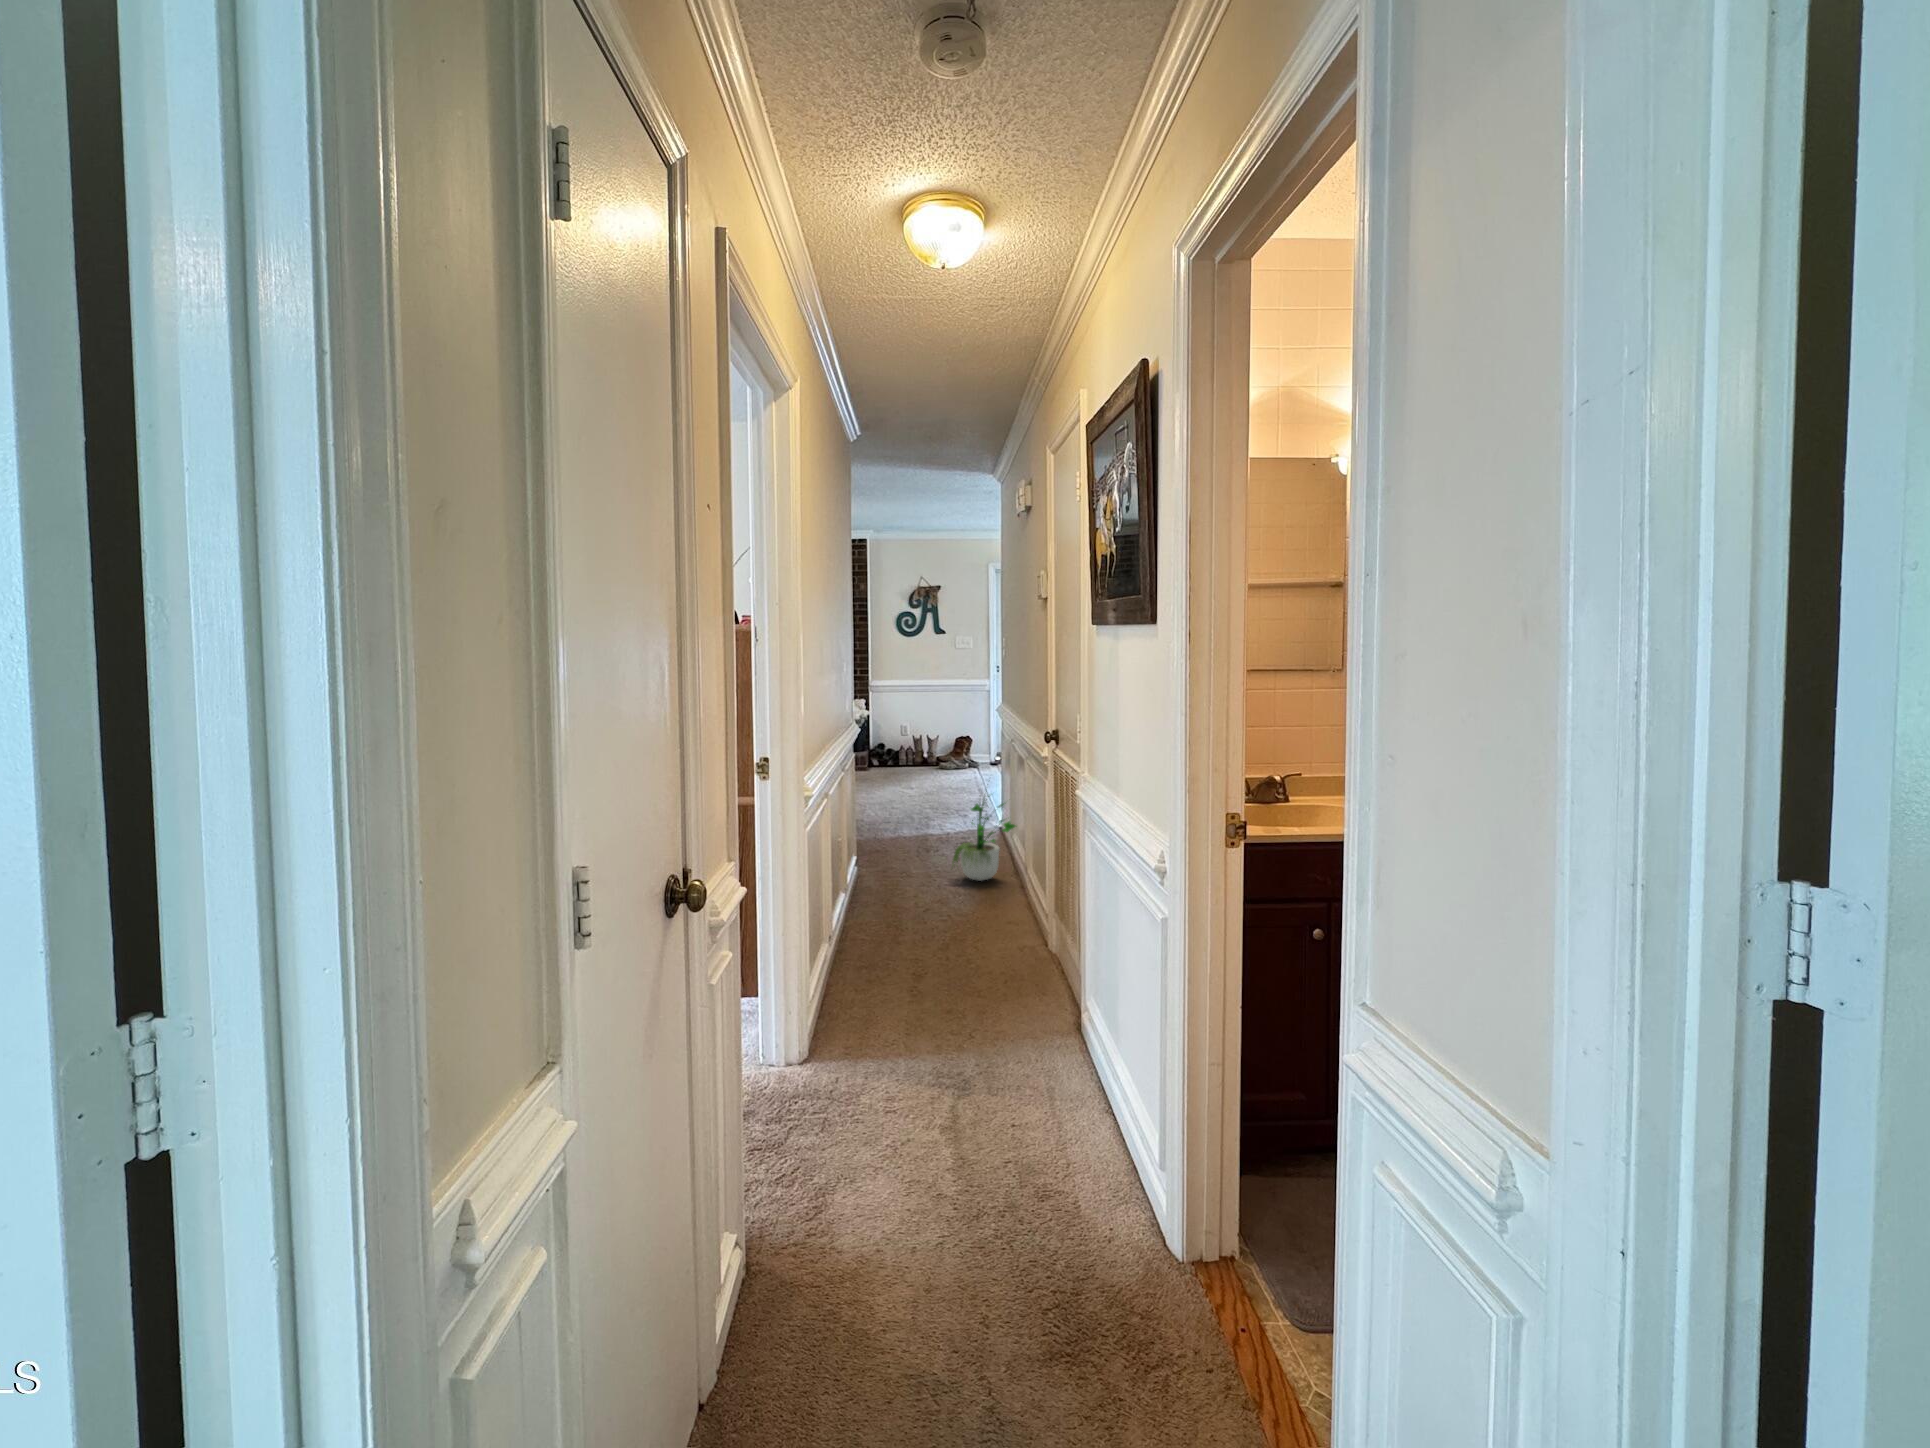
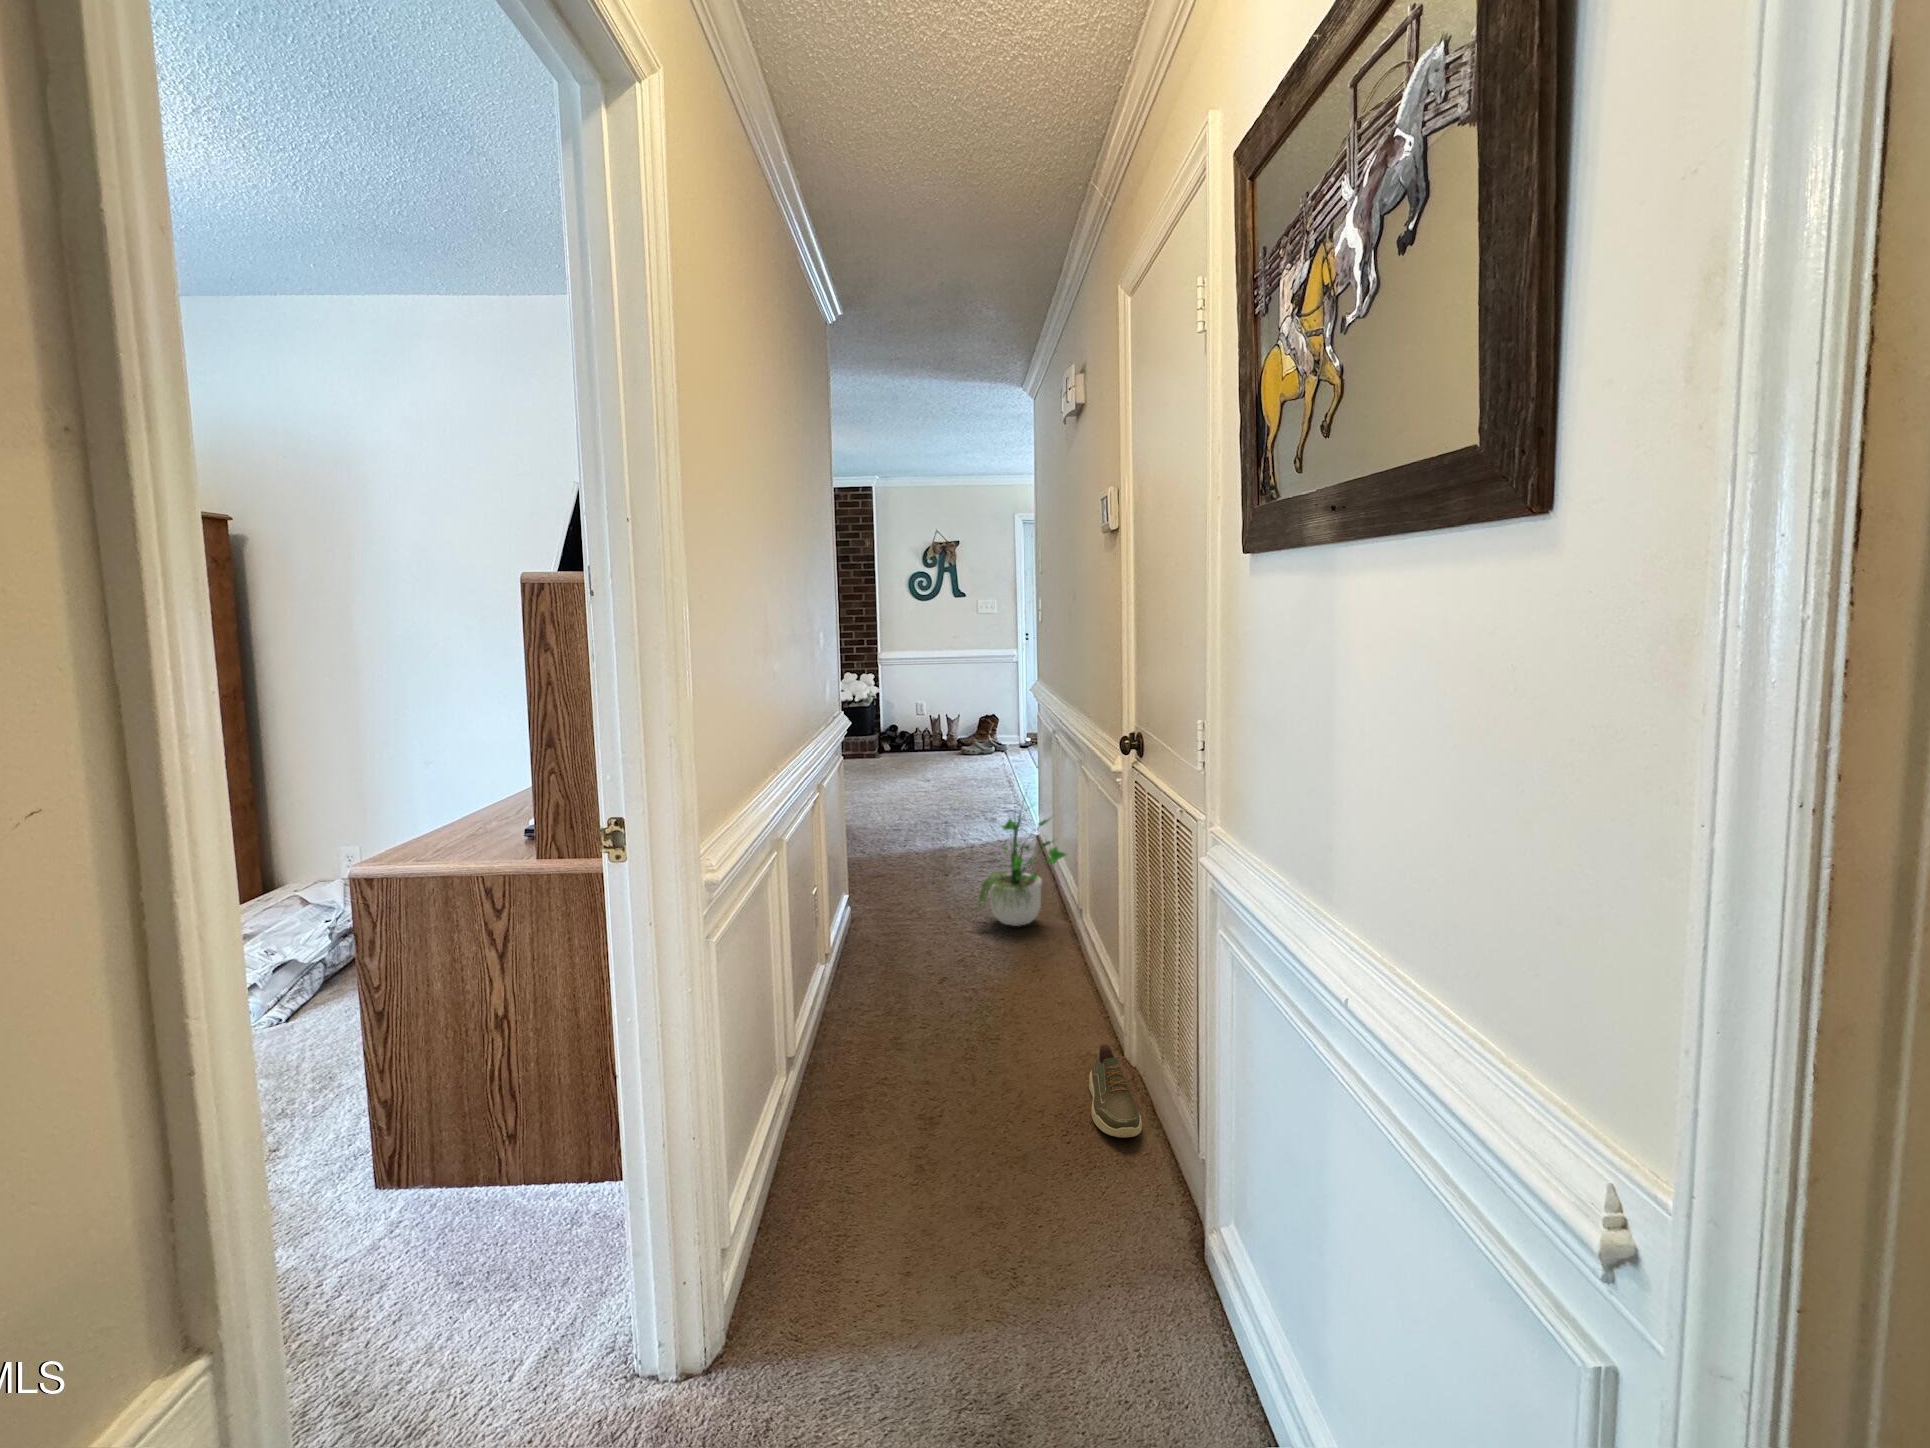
shoe: none [1023,934,1053,981] -> present [1089,1044,1142,1137]

